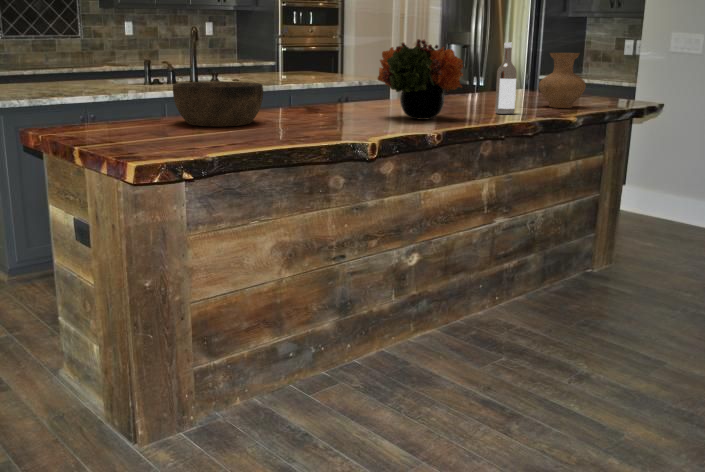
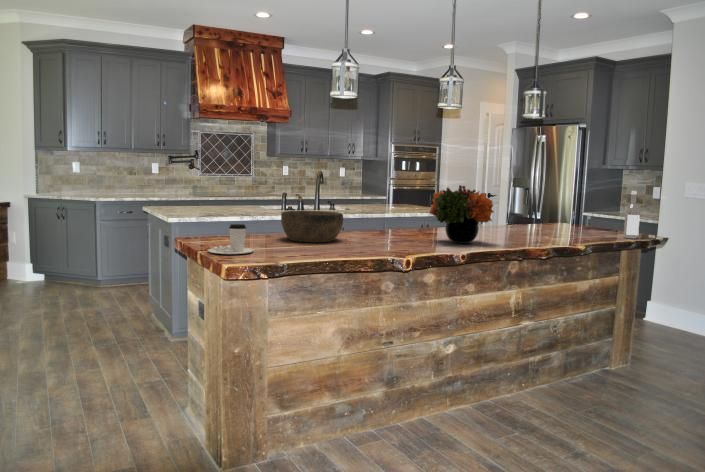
wine bottle: present [495,42,516,114] -> present [624,191,640,239]
vase: present [539,53,586,108] -> none [563,197,600,239]
coffee cup: none [85,103,154,148] -> present [208,224,254,254]

